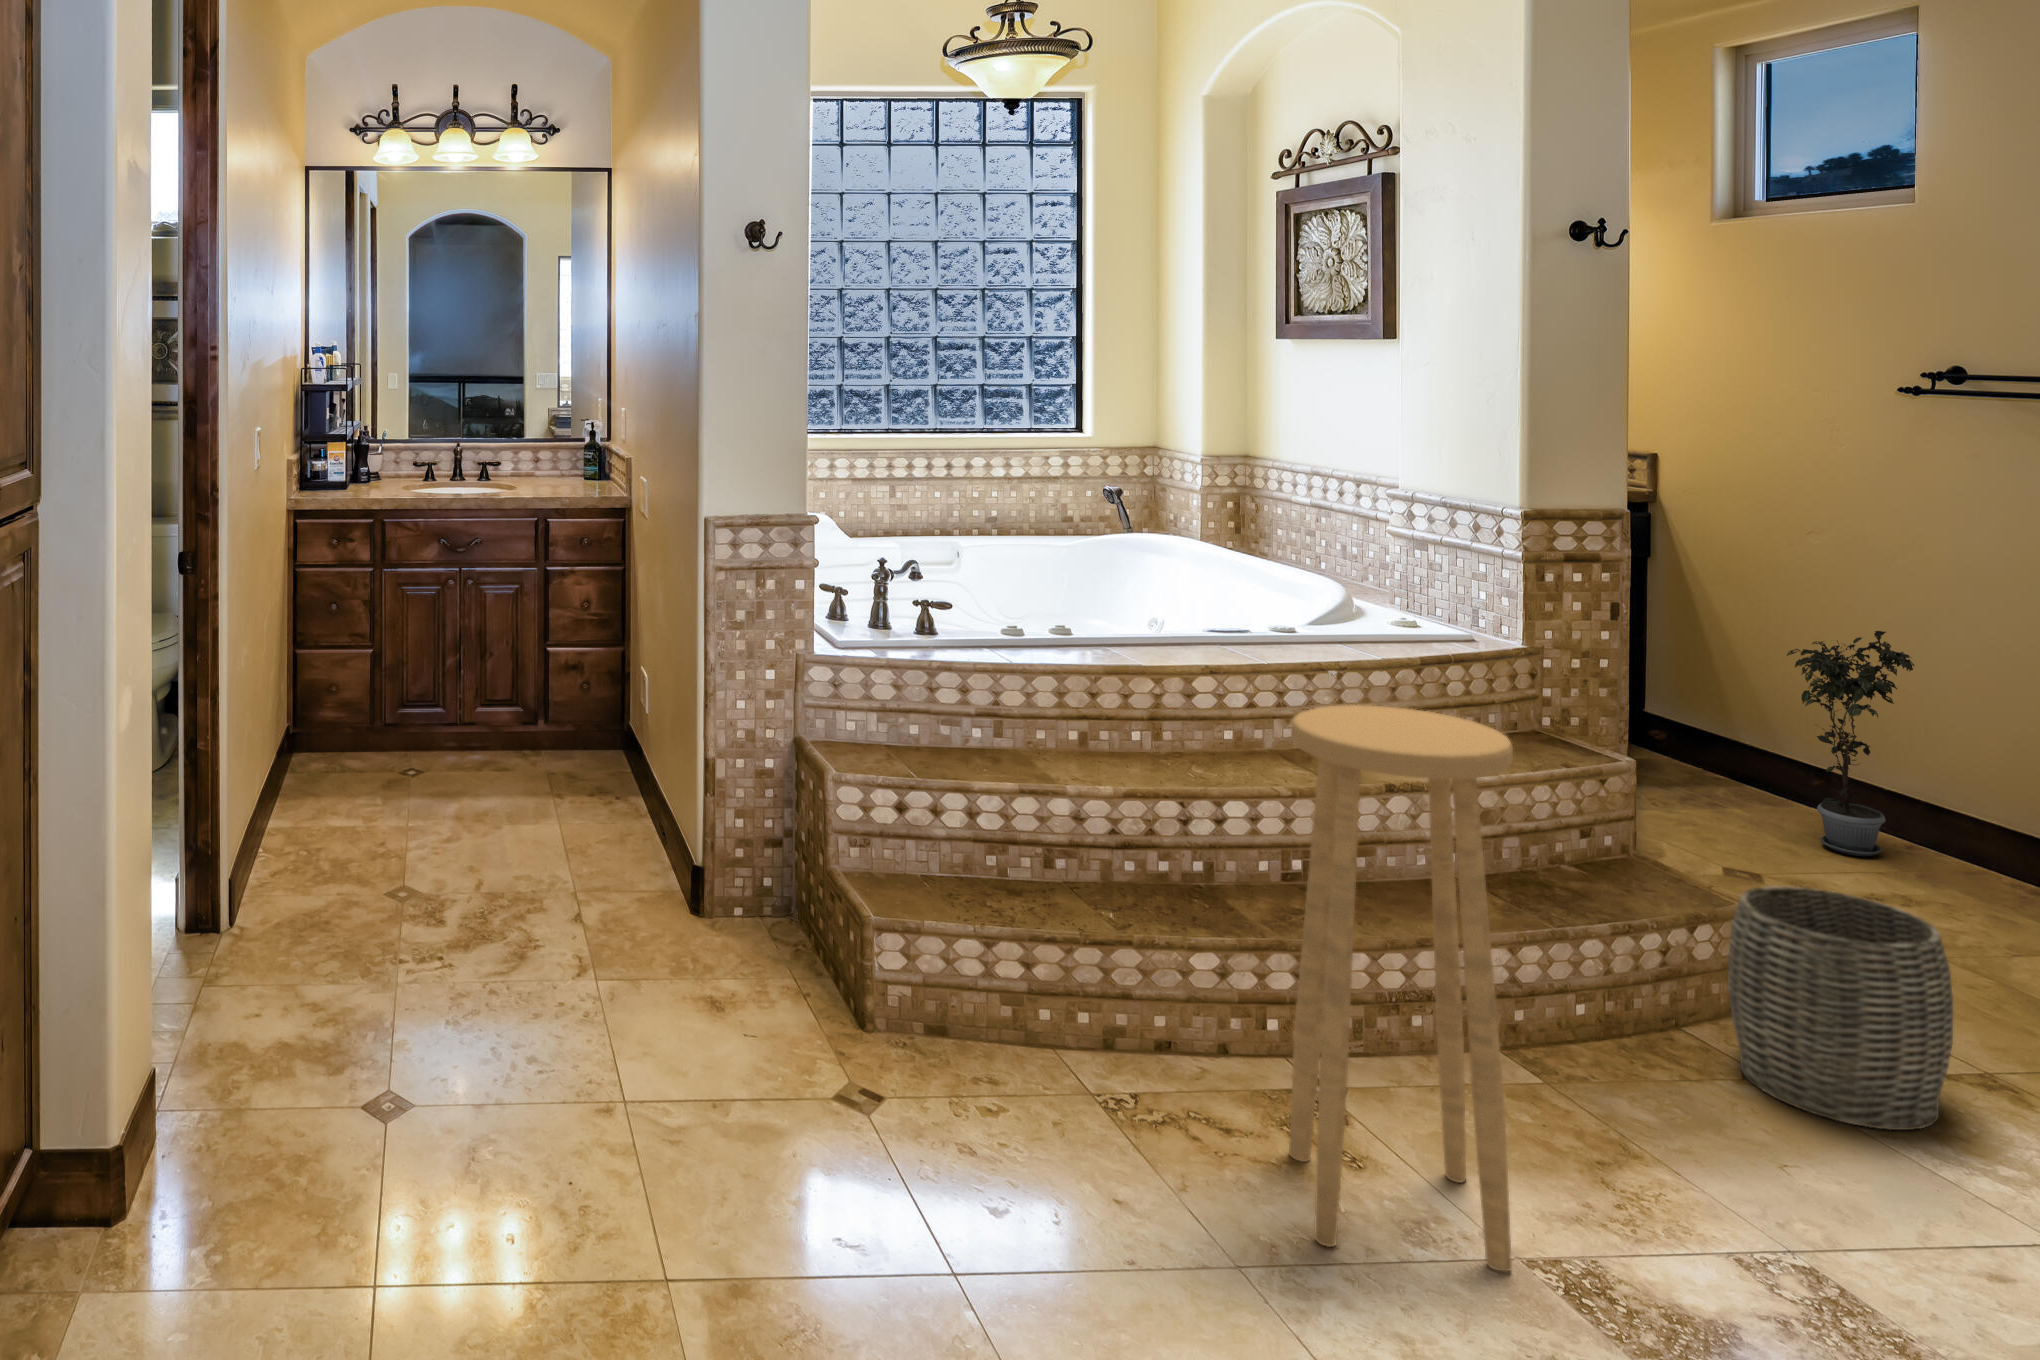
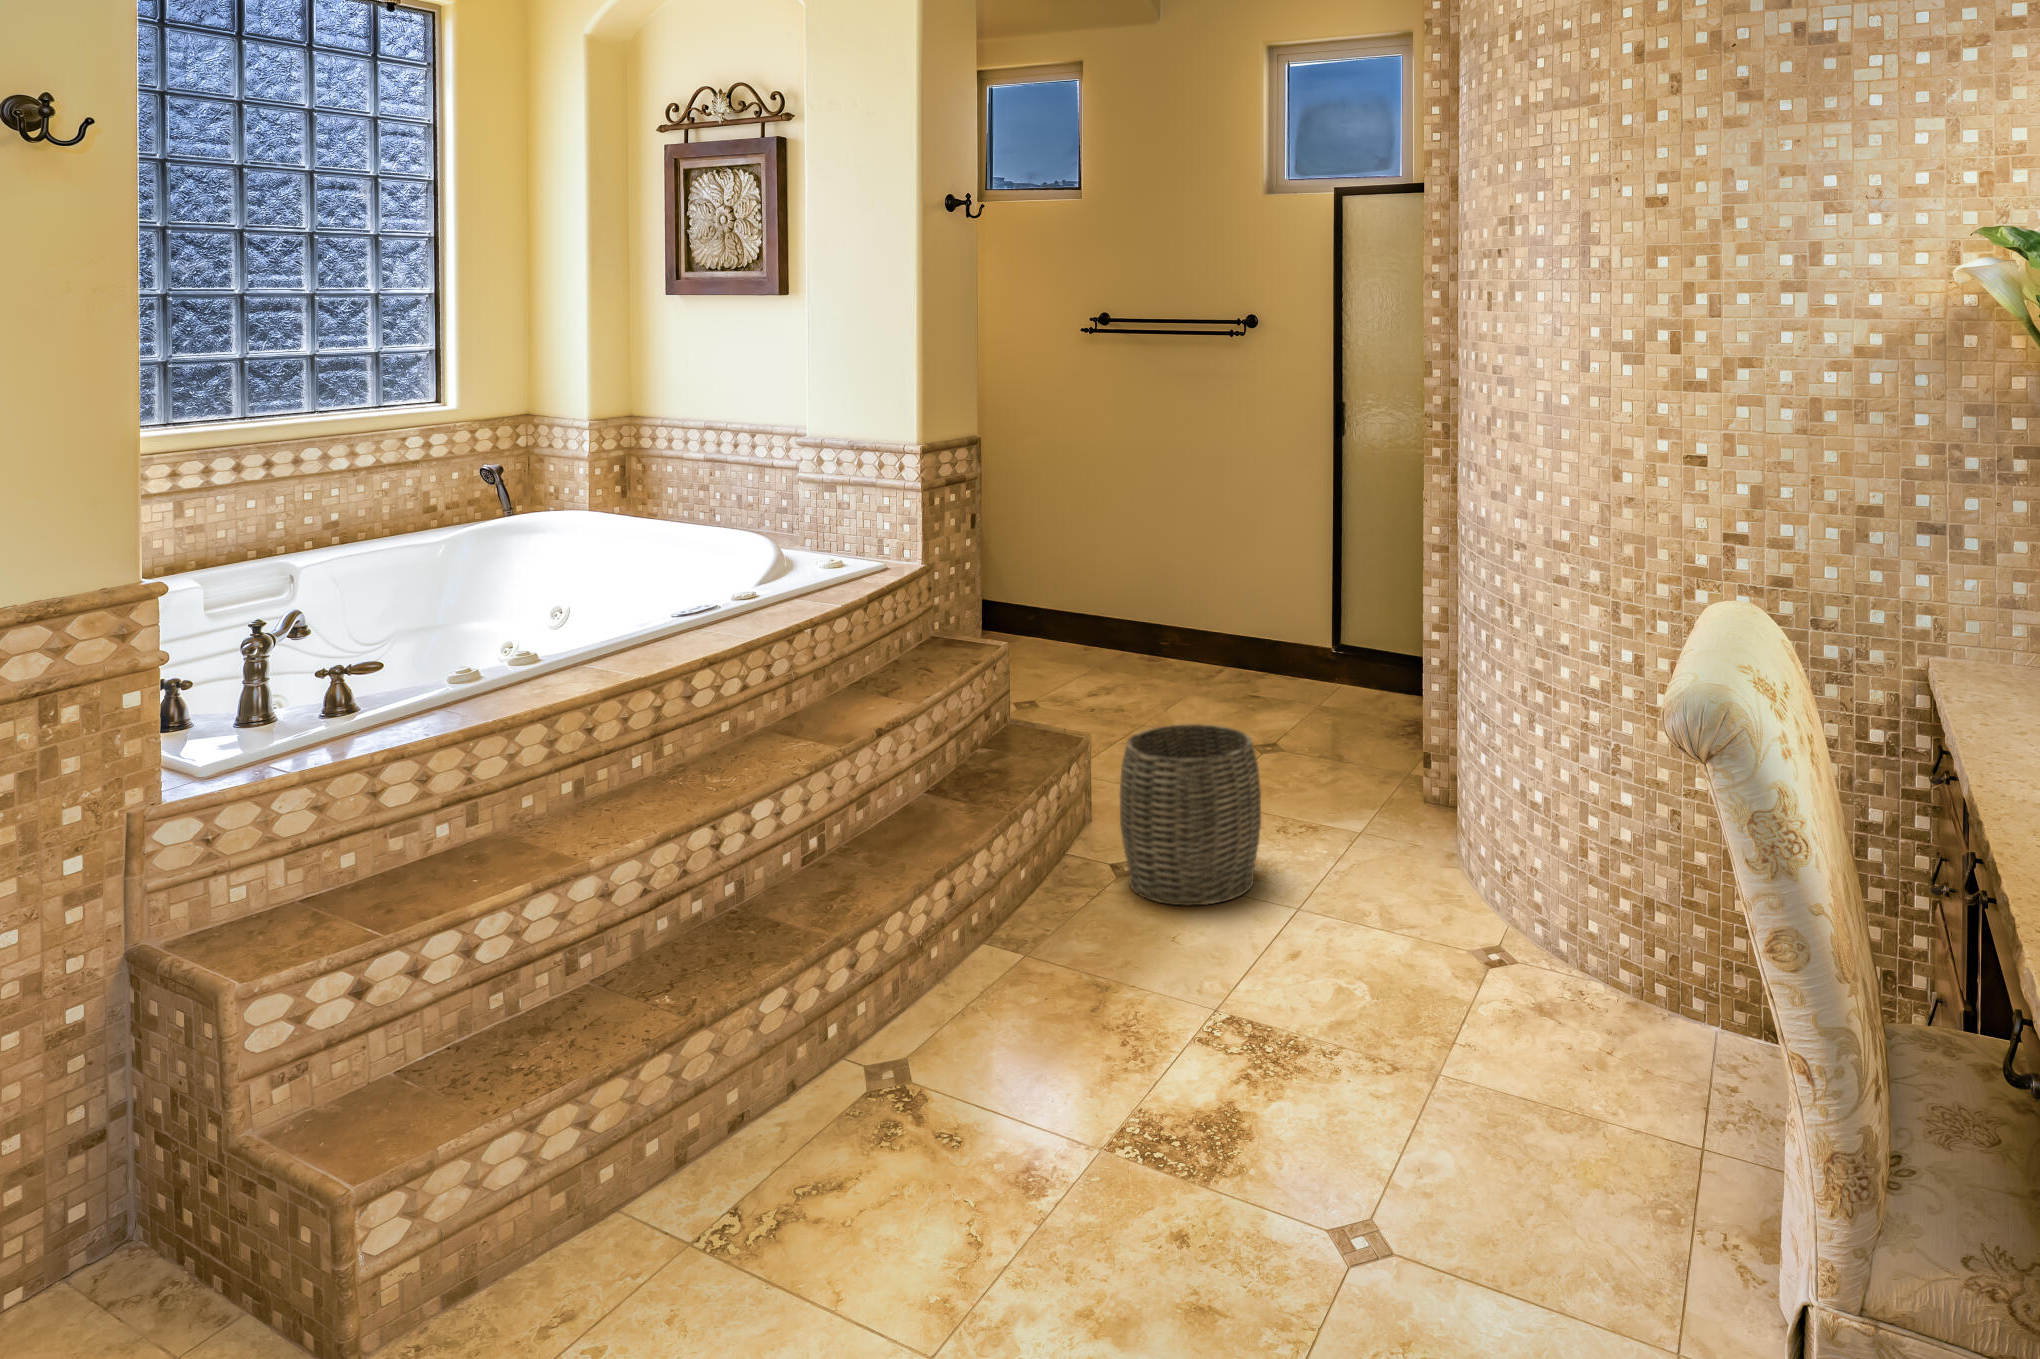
potted plant: present [1787,631,1914,856] -> none [1090,522,1167,702]
stool: present [1289,705,1513,1271] -> none [828,628,1047,1190]

